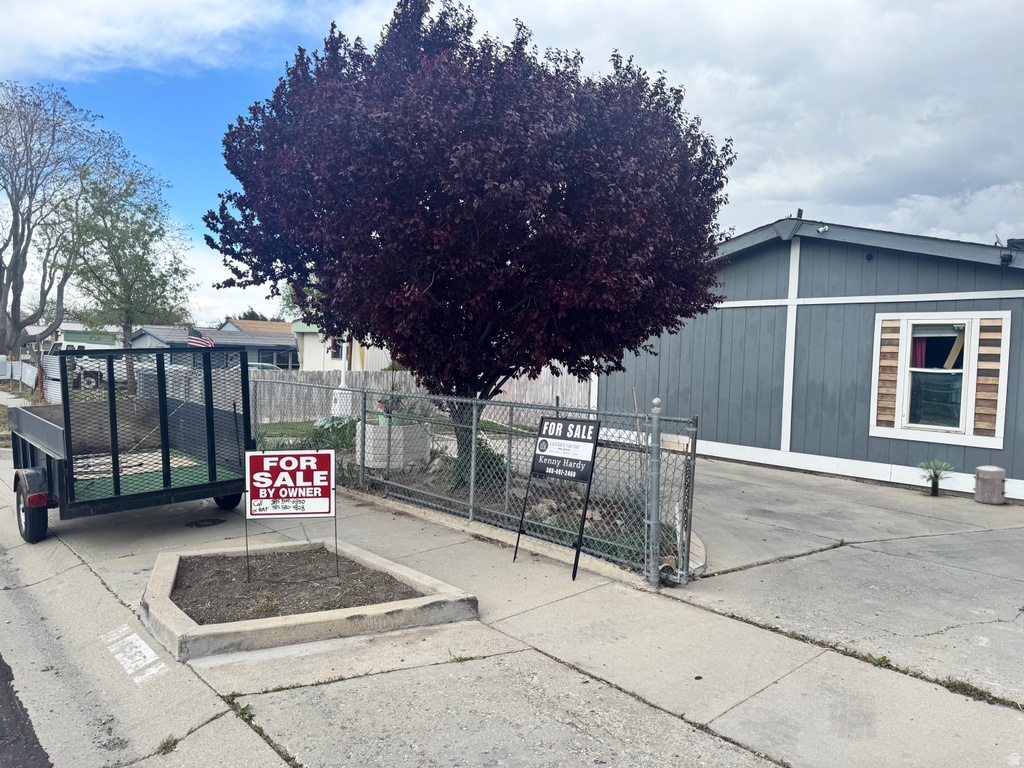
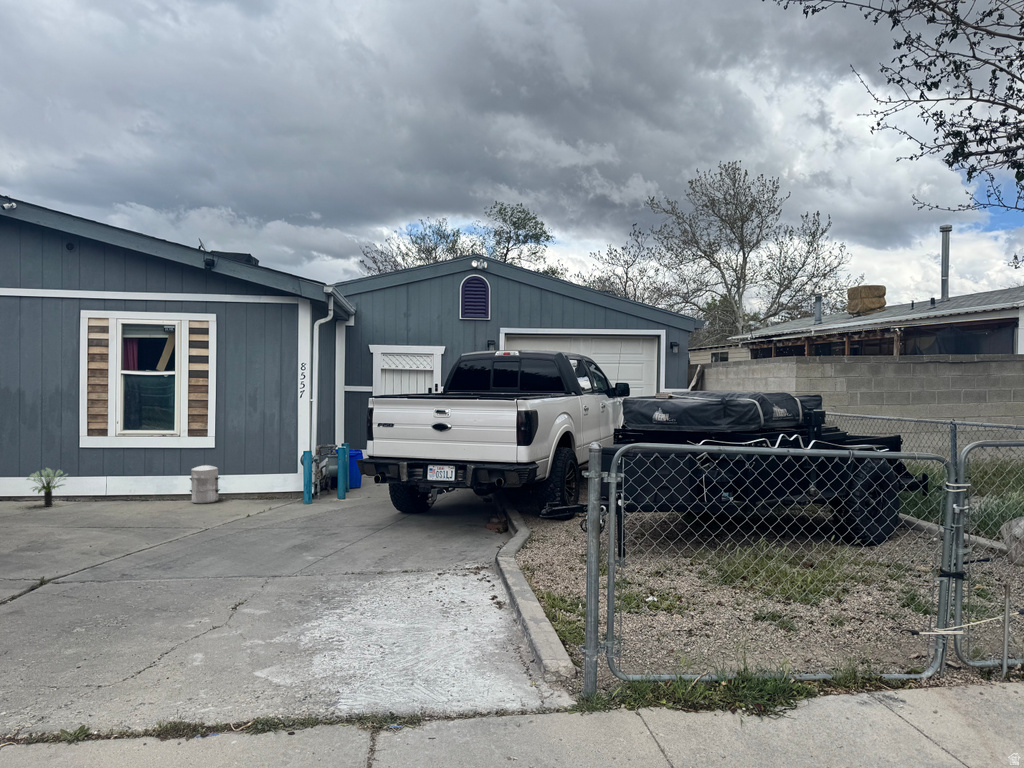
potted plant: present [916,459,954,496] -> present [27,468,68,507]

